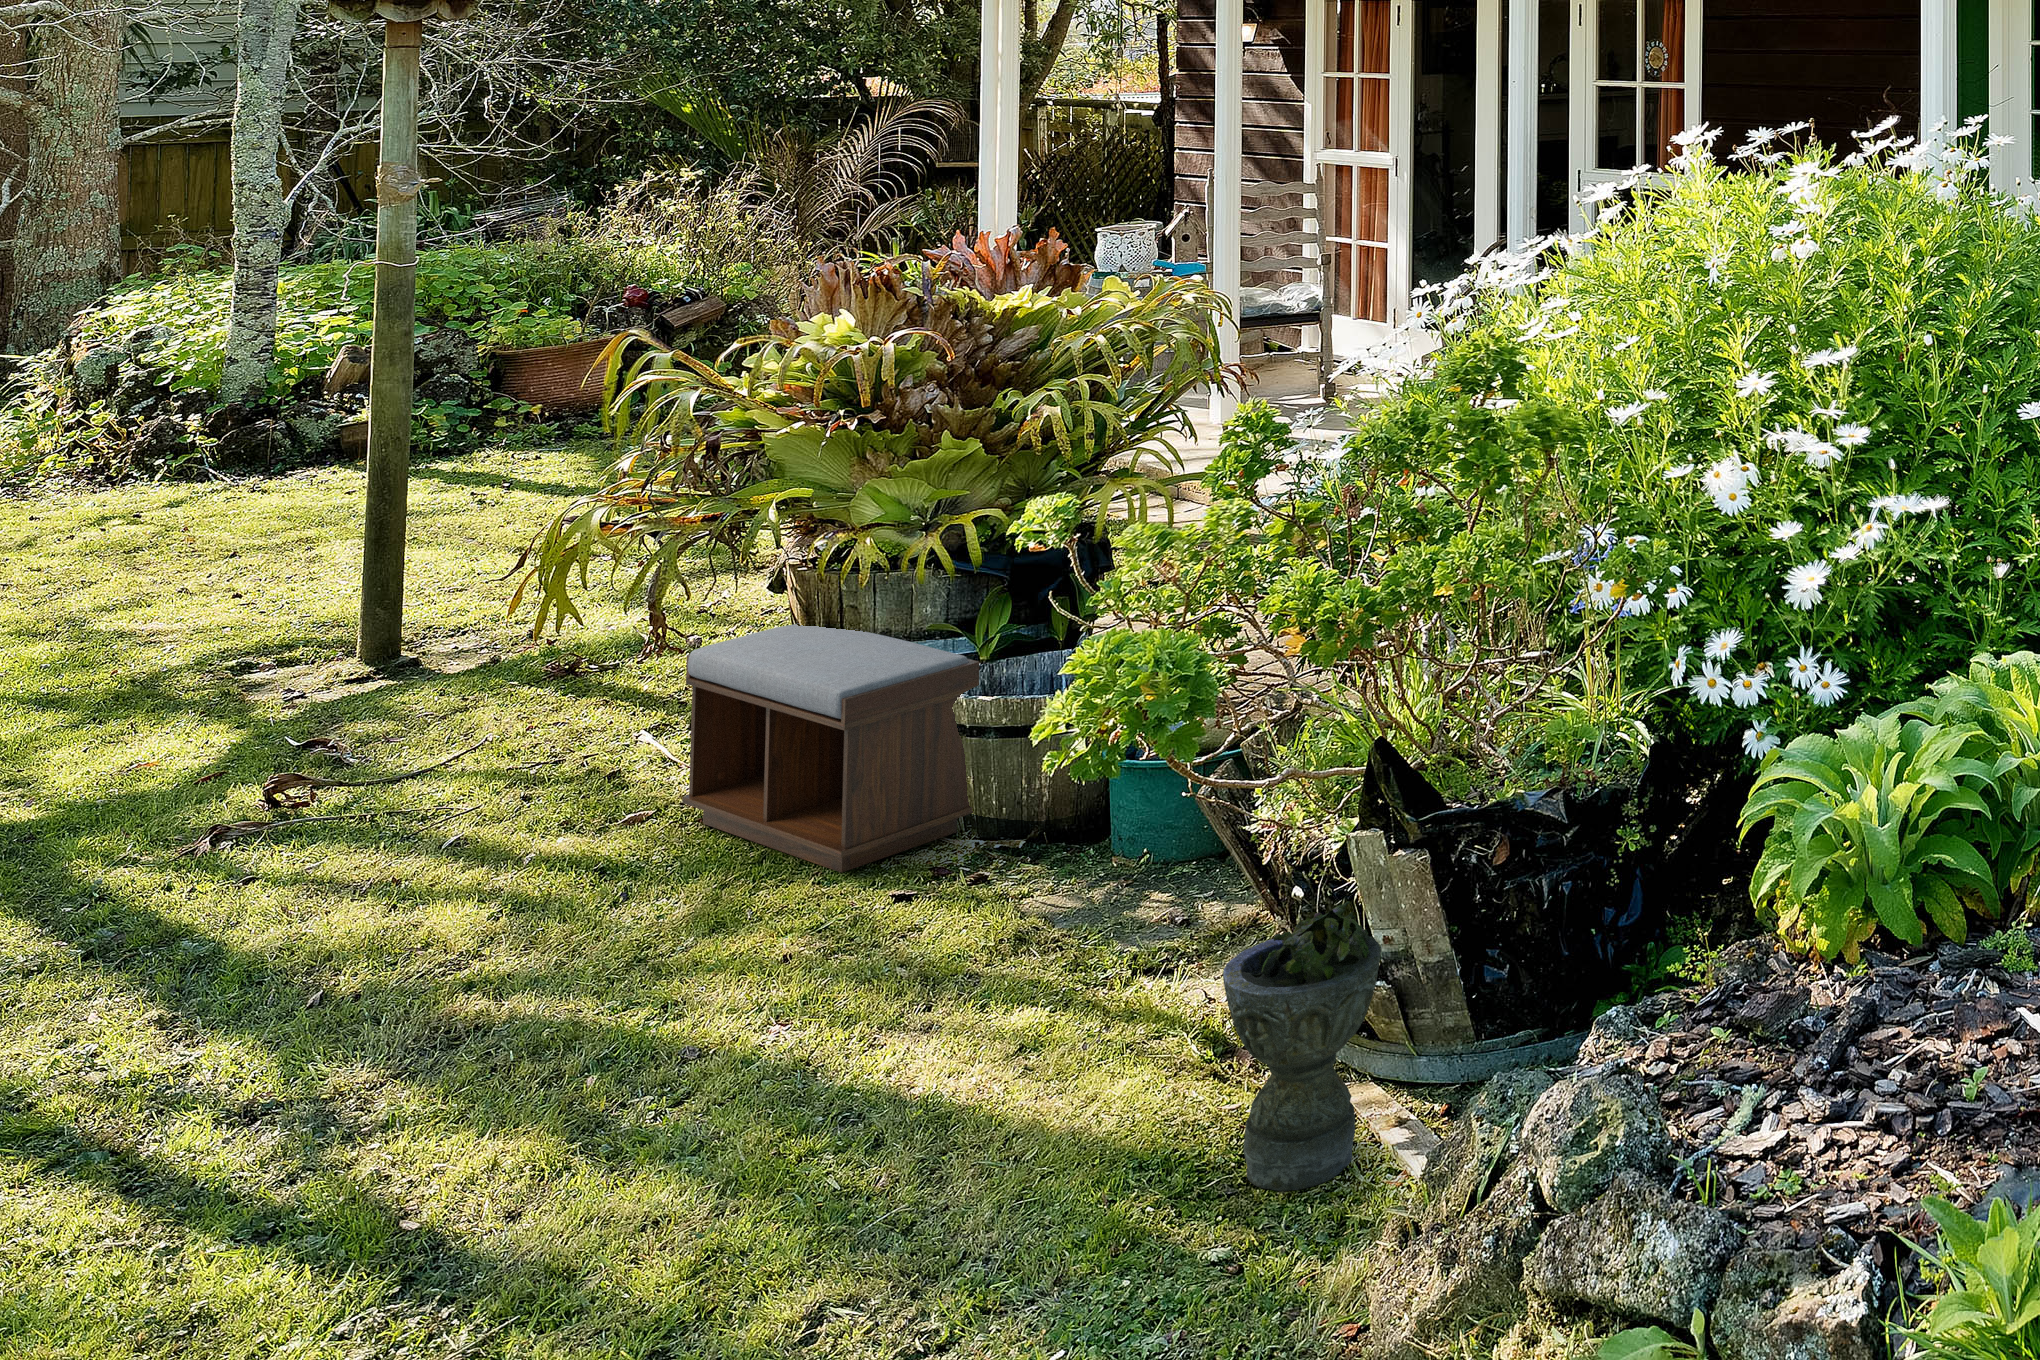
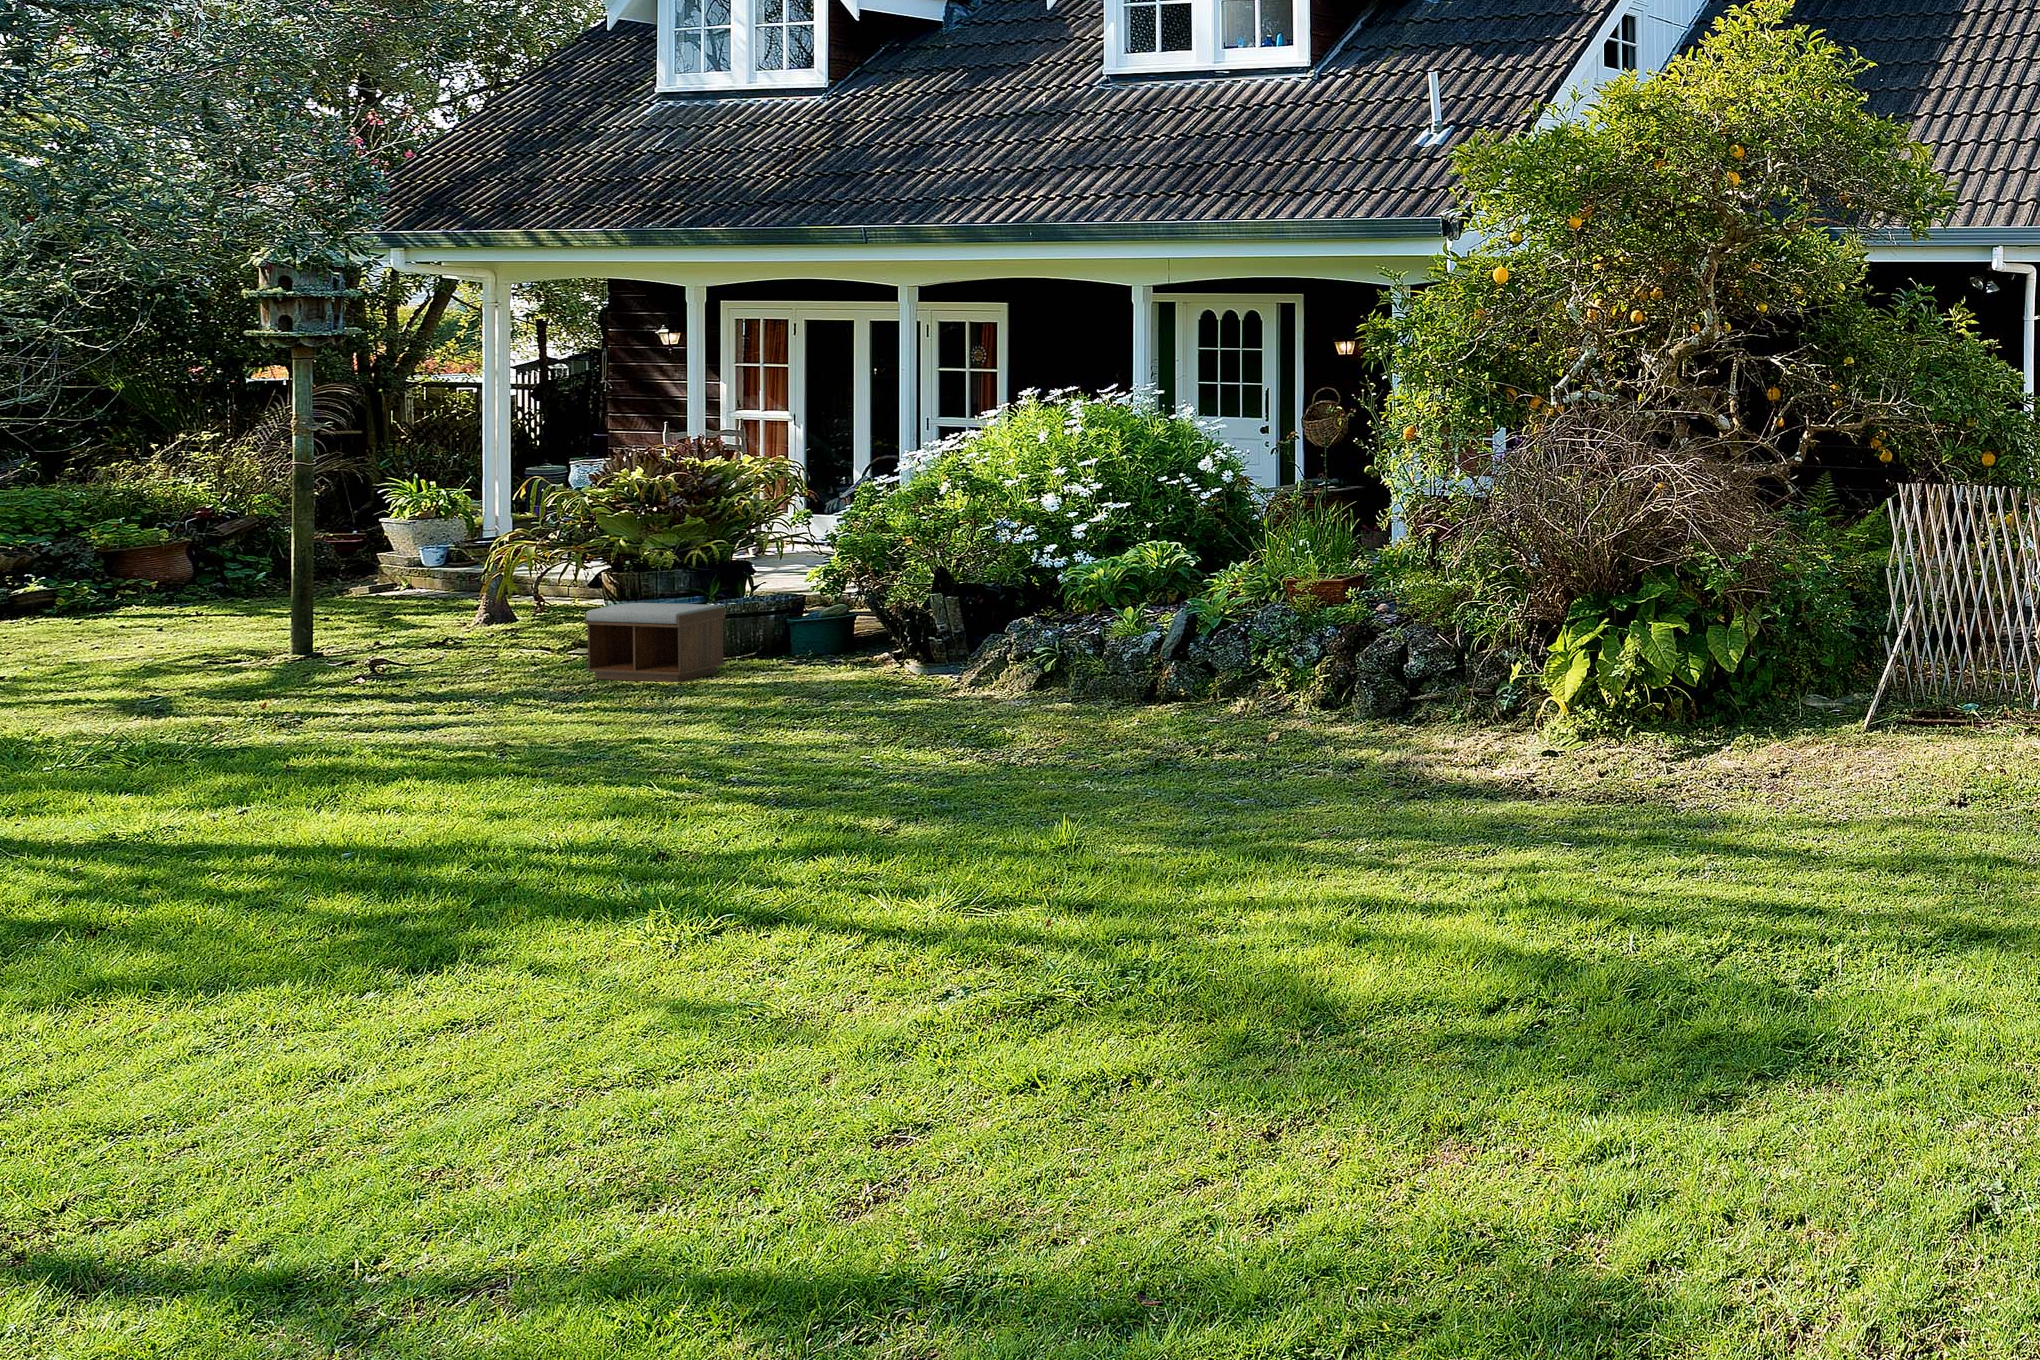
planter: present [1223,901,1381,1191] -> none [890,628,942,705]

